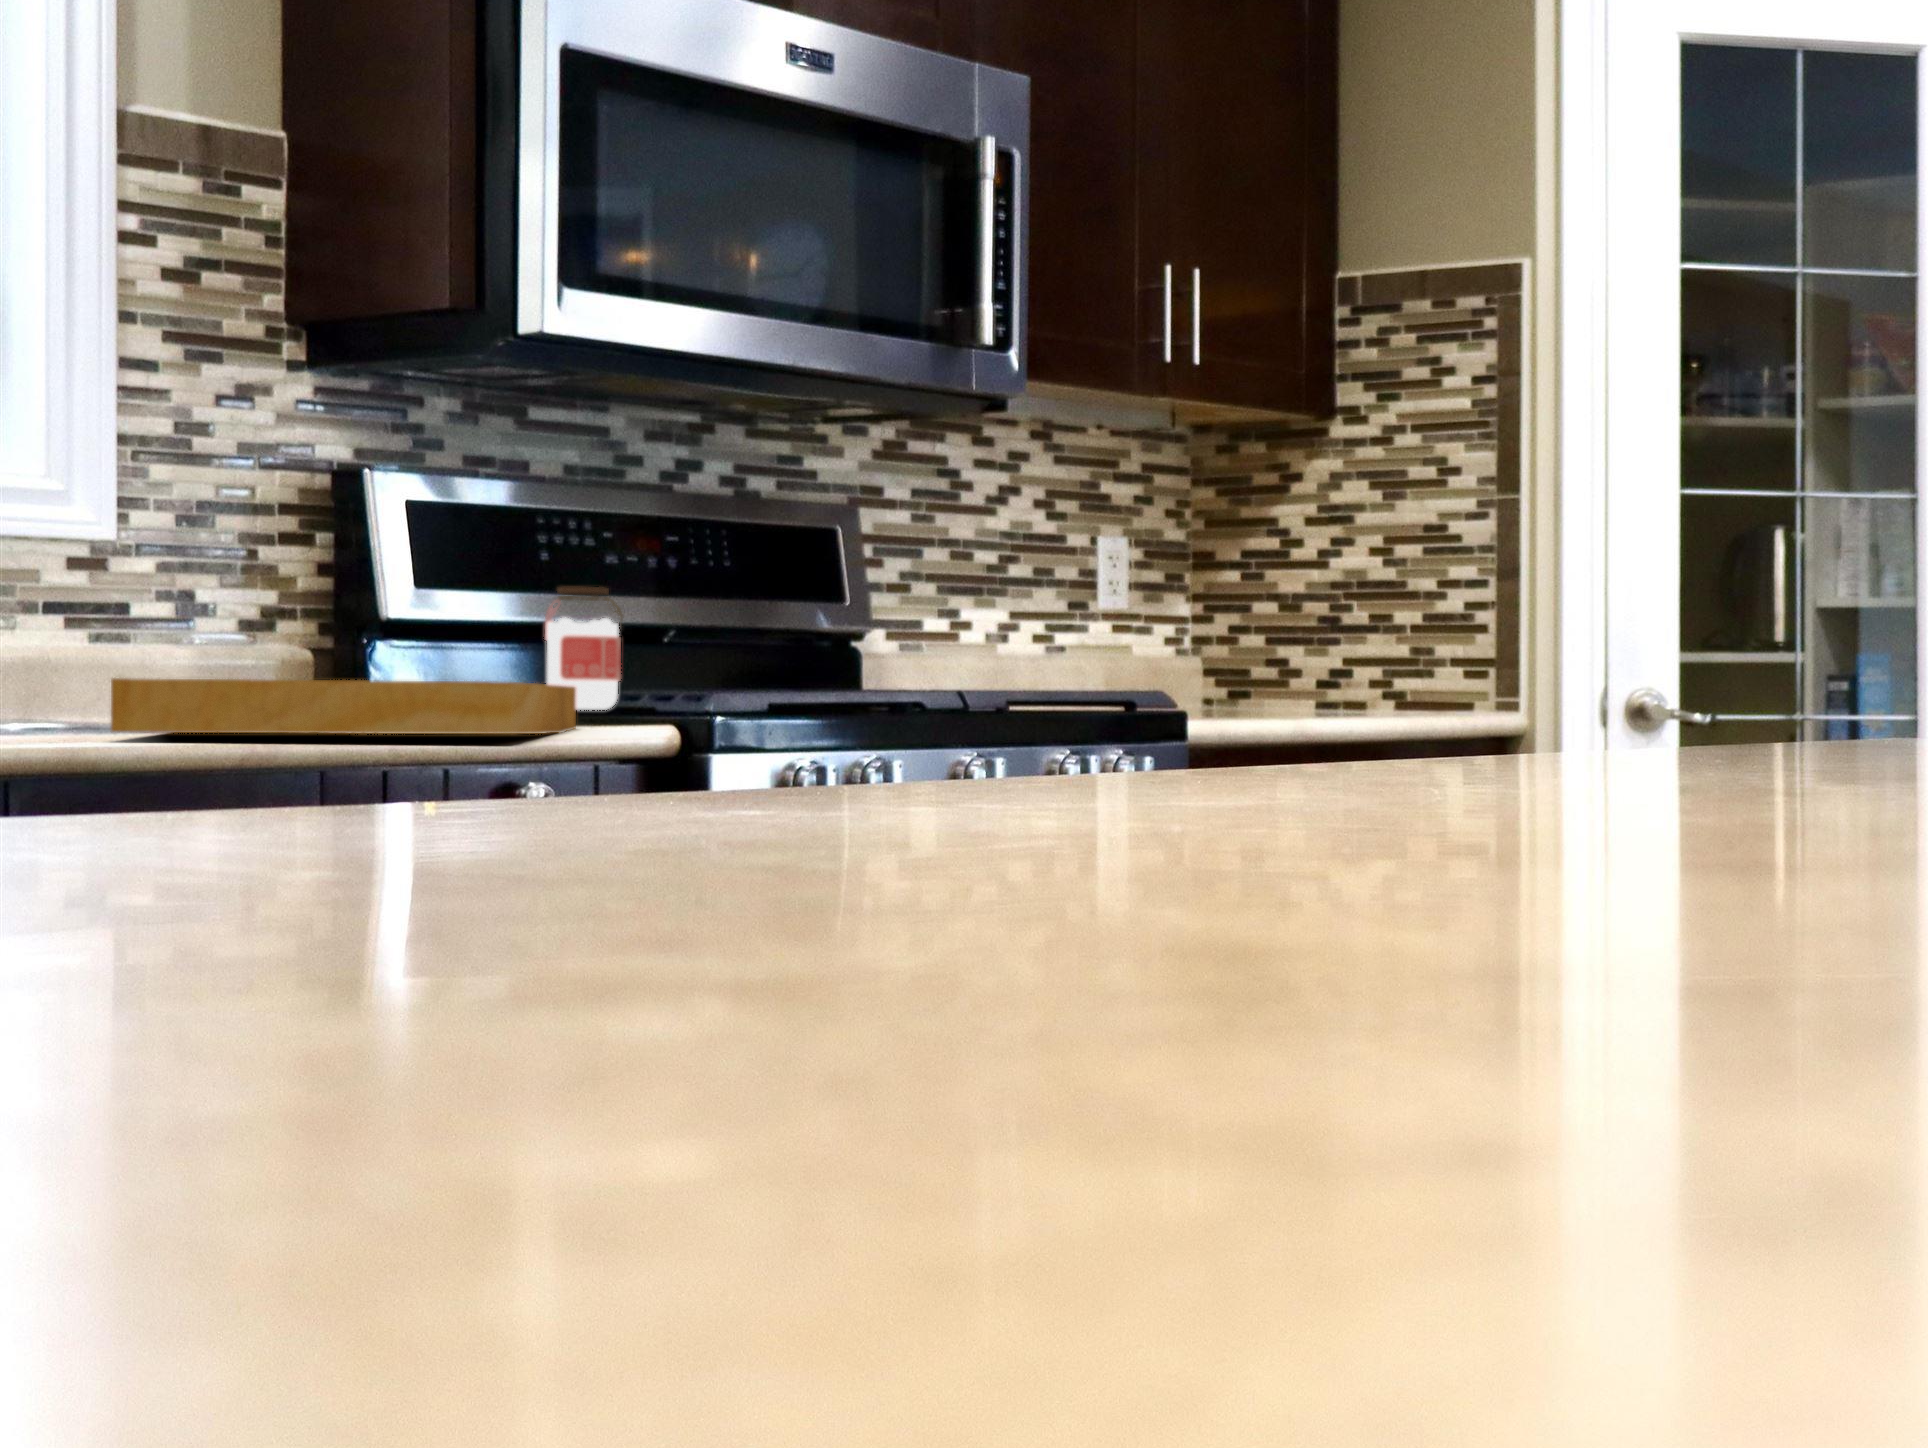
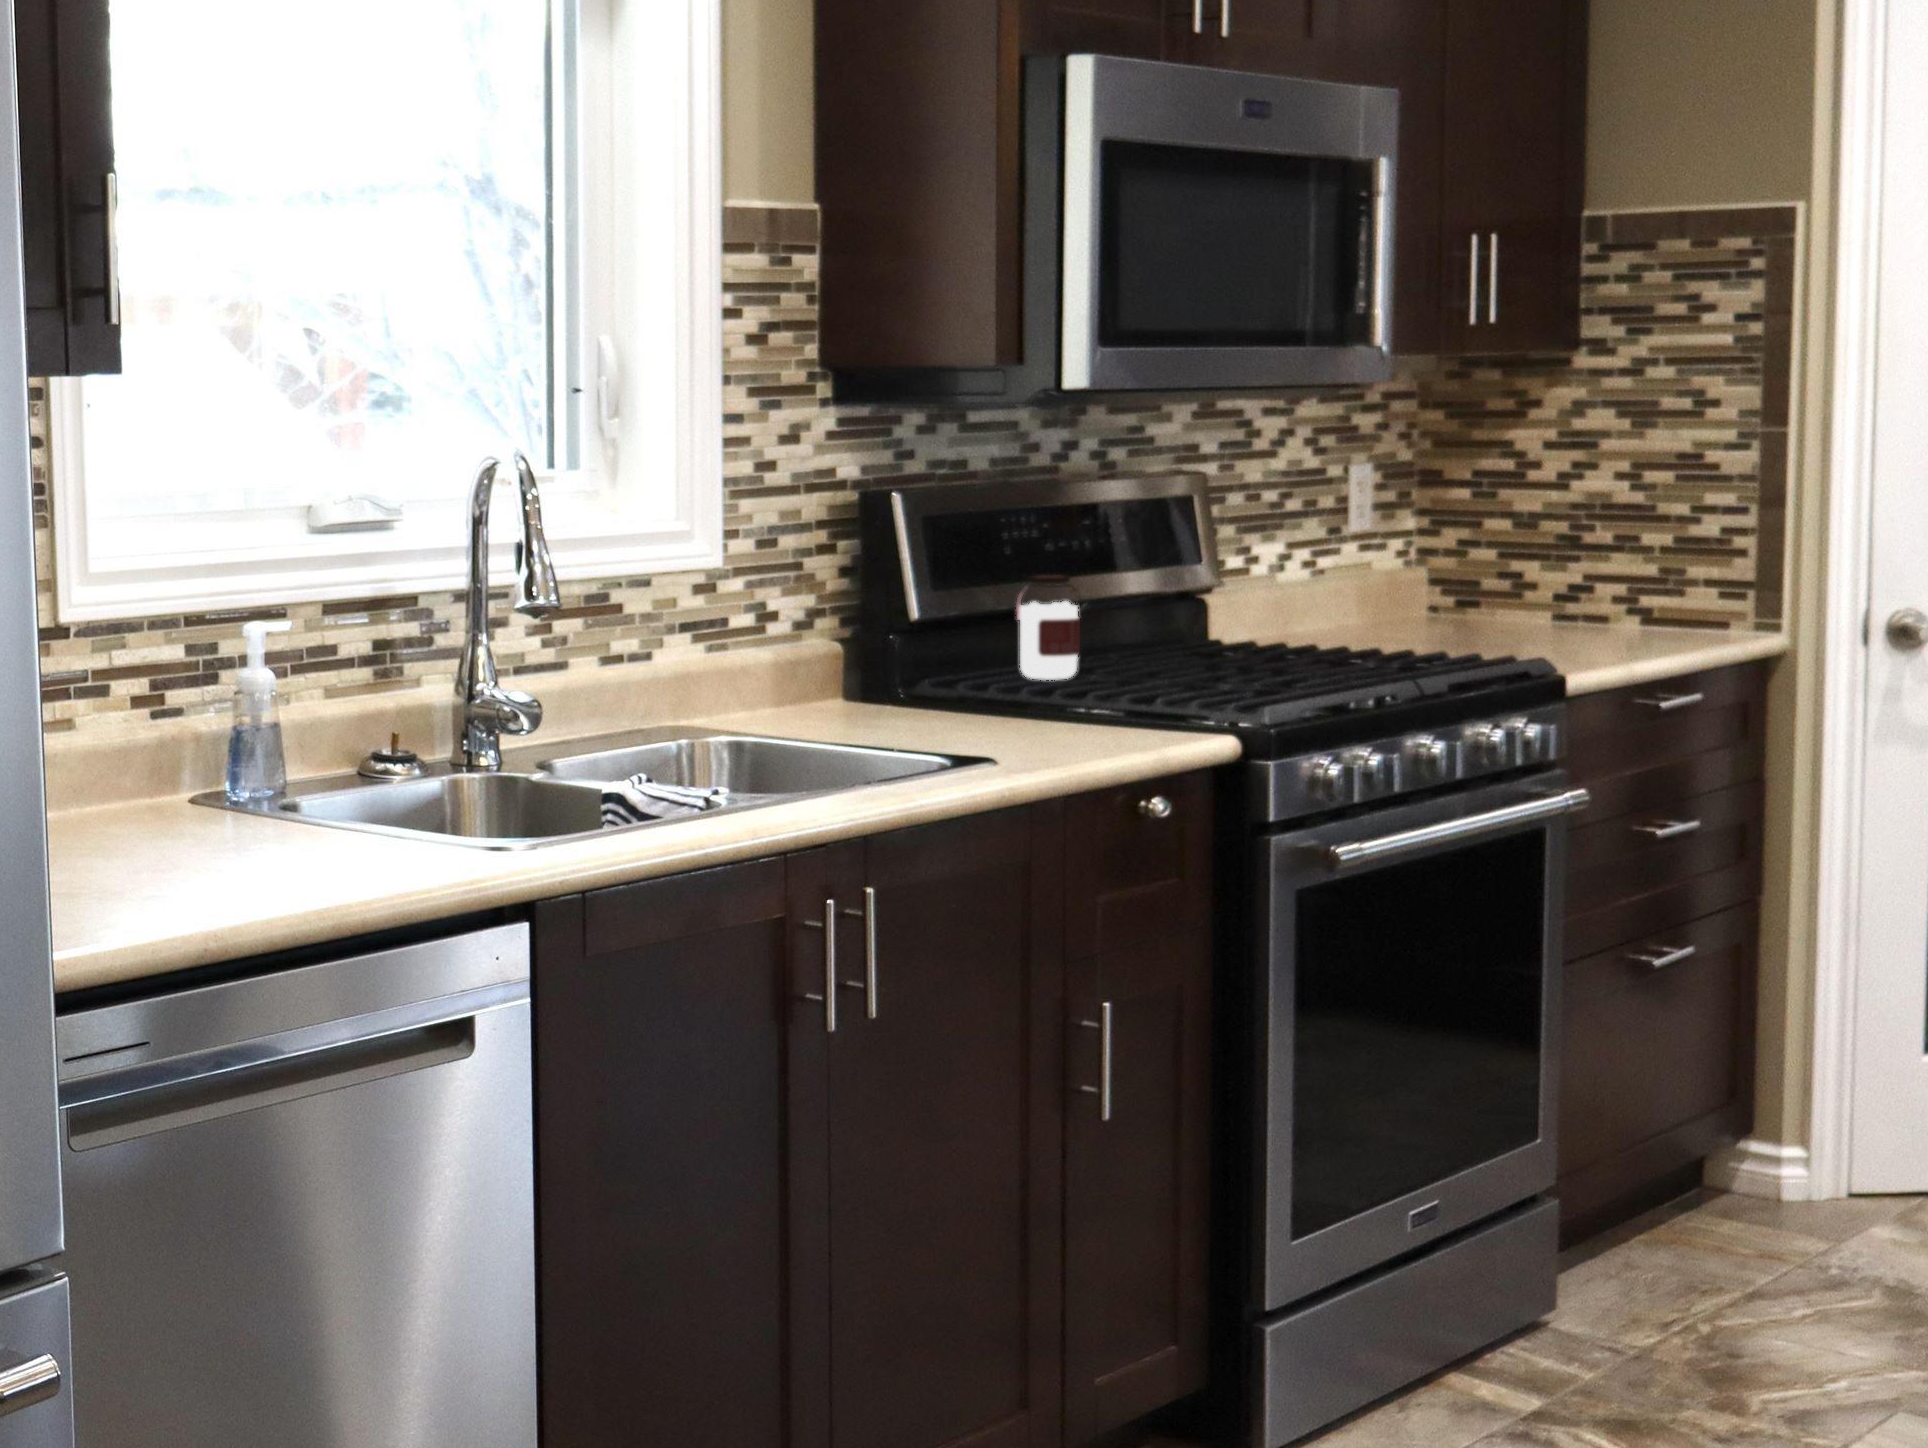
tray: present [111,678,576,734] -> none [854,686,1166,756]

